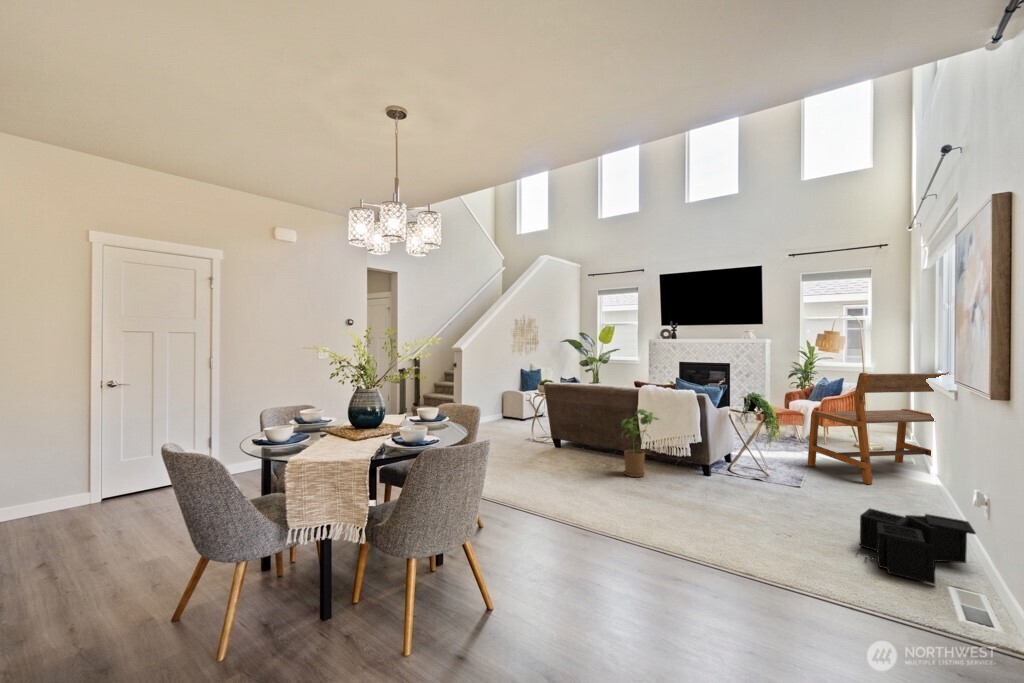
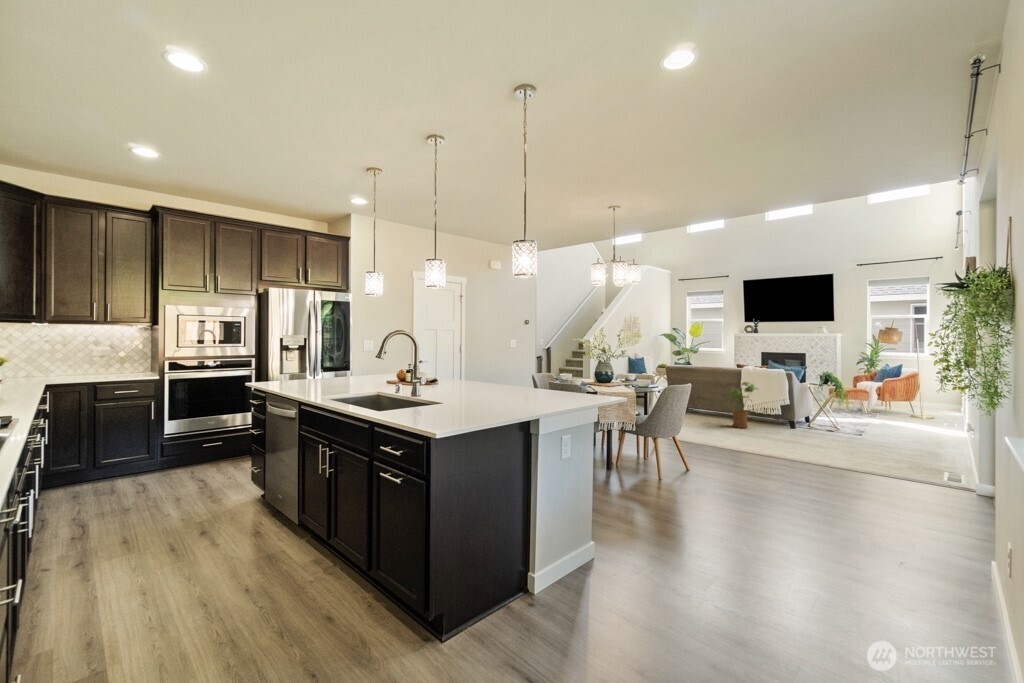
bench: present [808,372,949,484] -> none [869,358,986,435]
storage bin: present [856,508,976,584] -> none [893,437,967,471]

